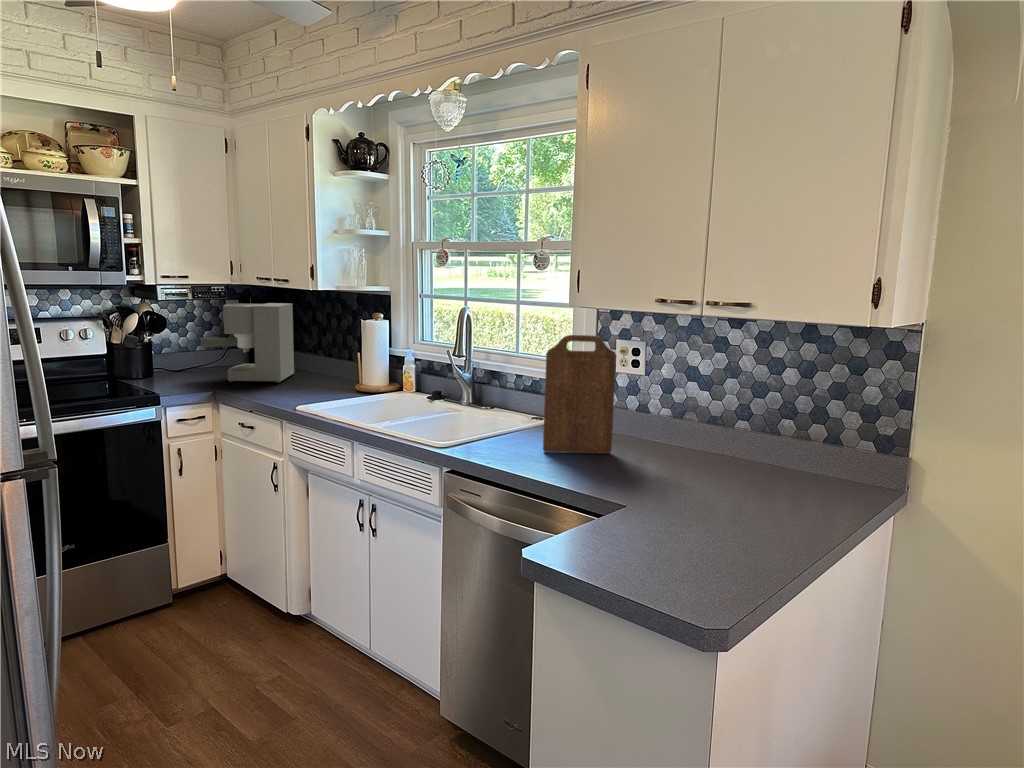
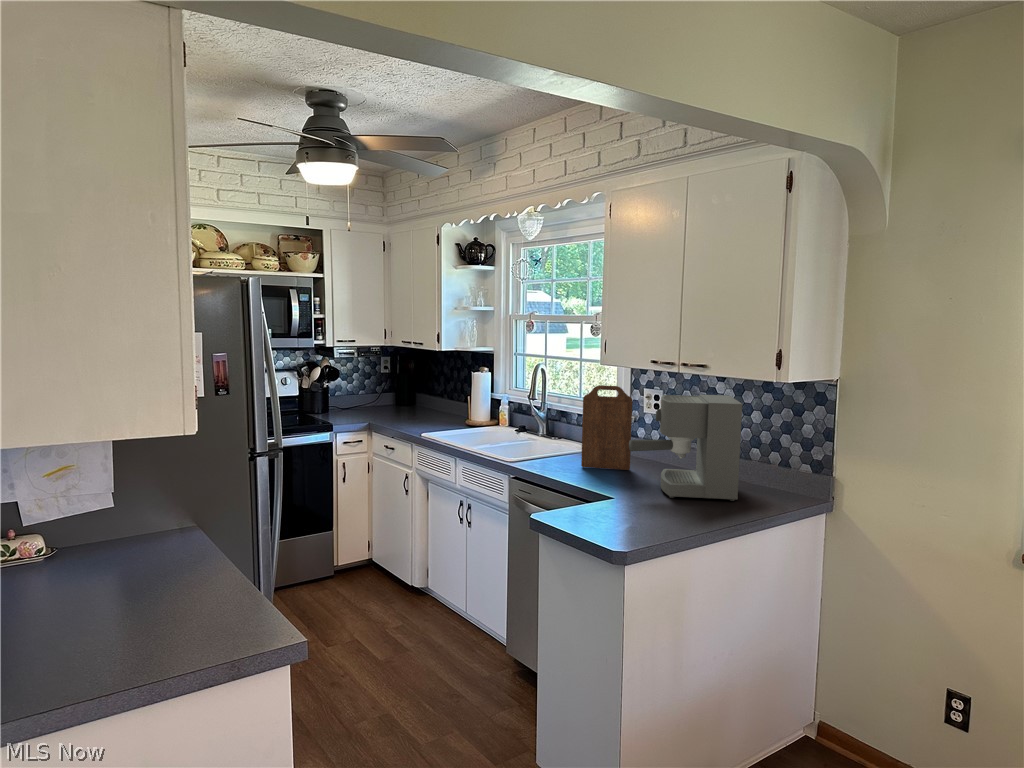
coffee maker: present [200,303,294,383] -> present [629,395,742,501]

